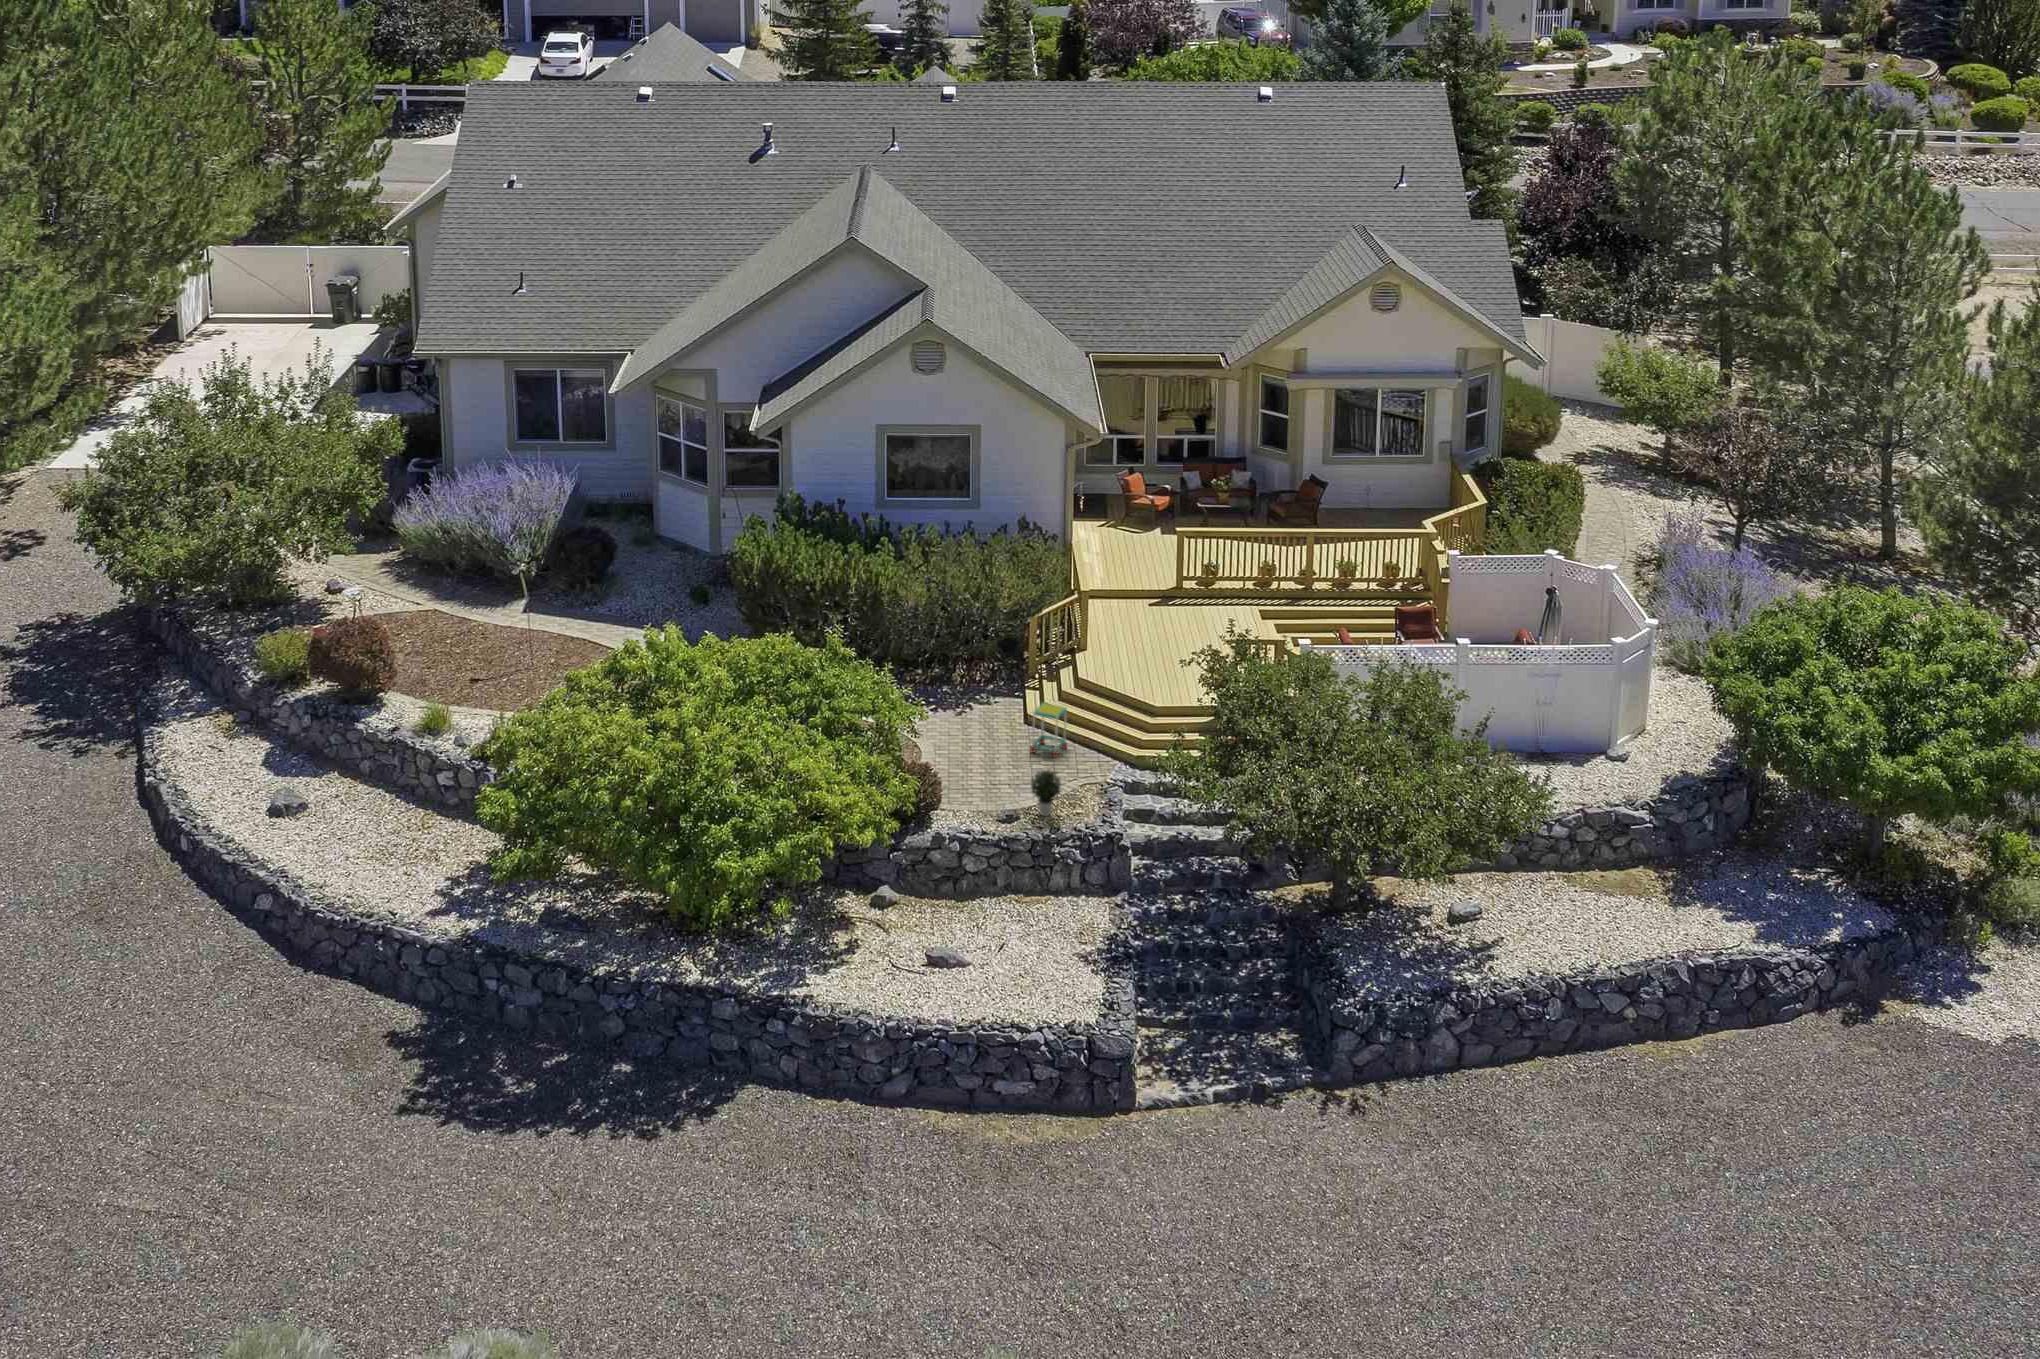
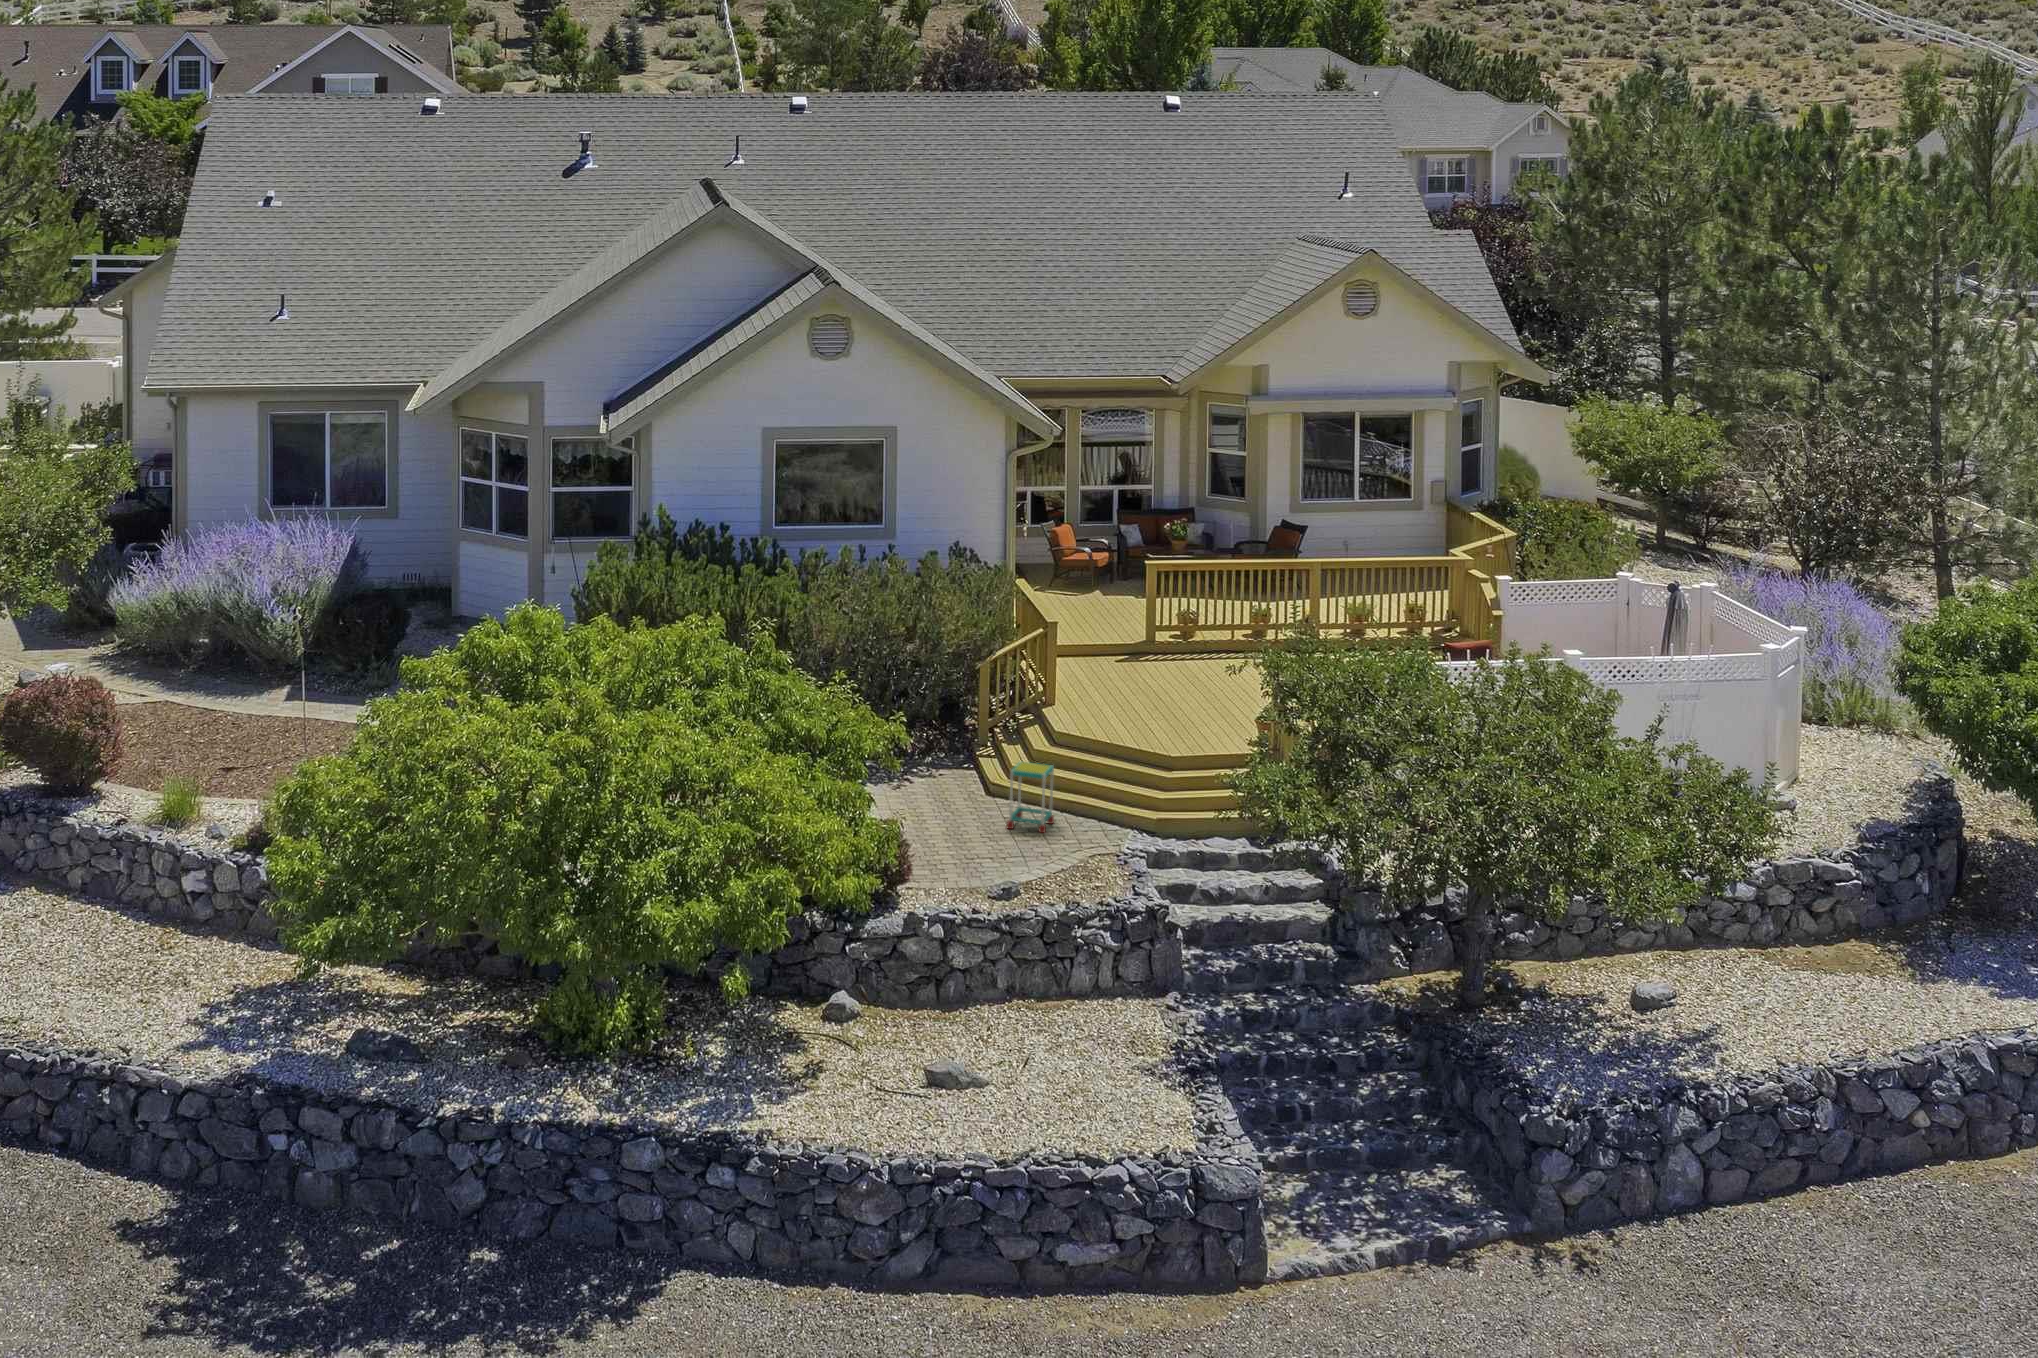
potted plant: present [1031,770,1062,816] -> none [1032,827,1078,893]

